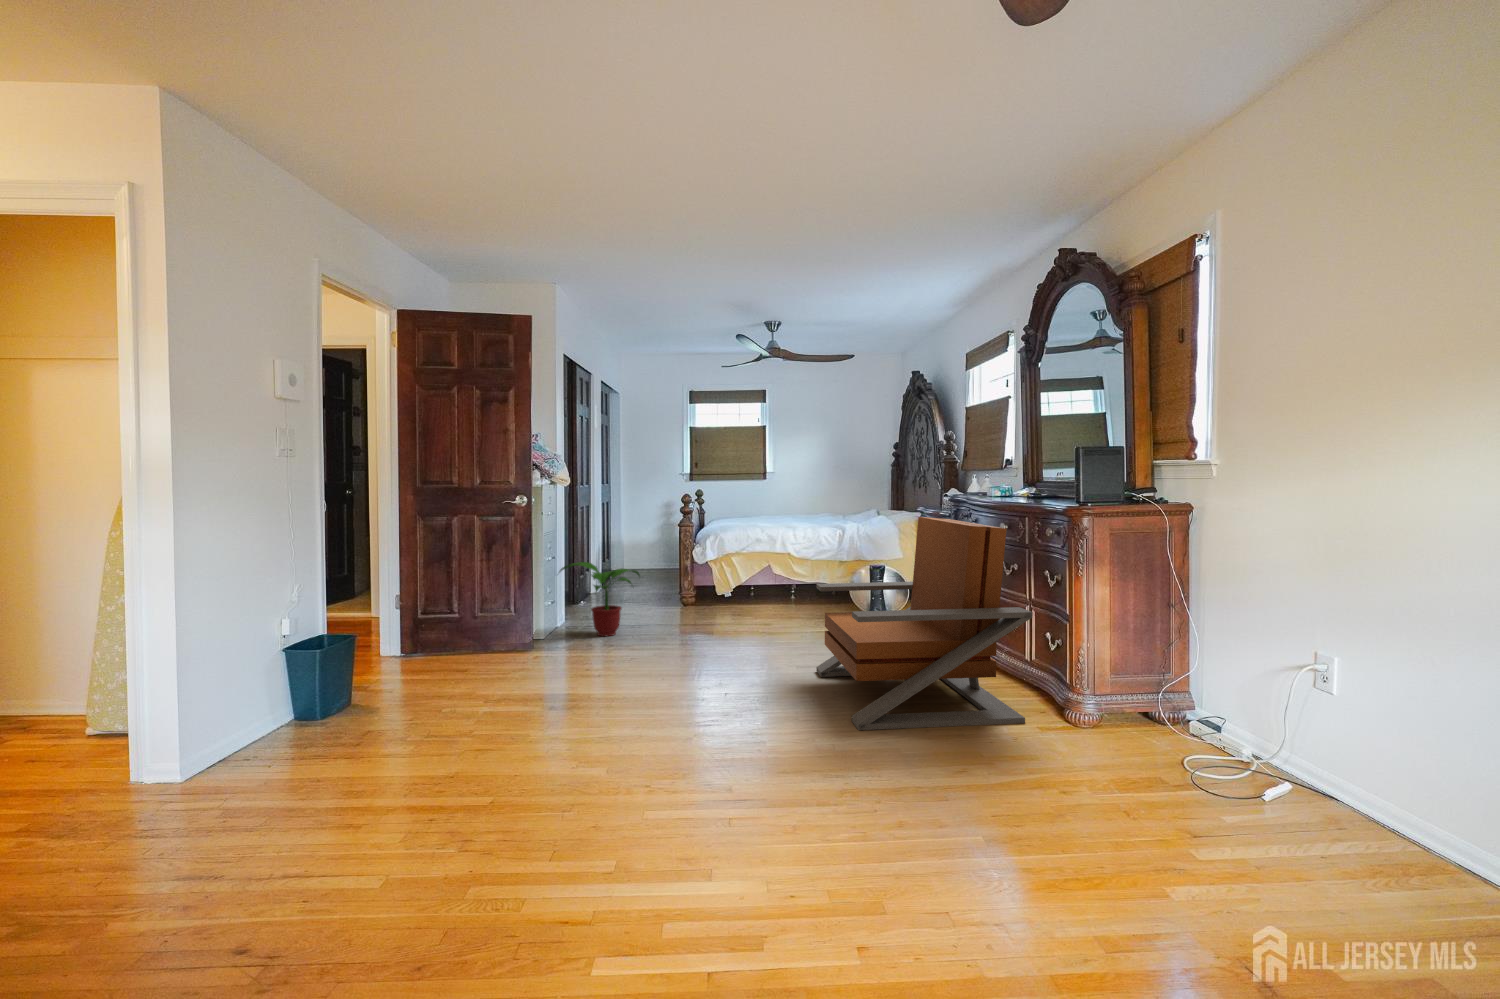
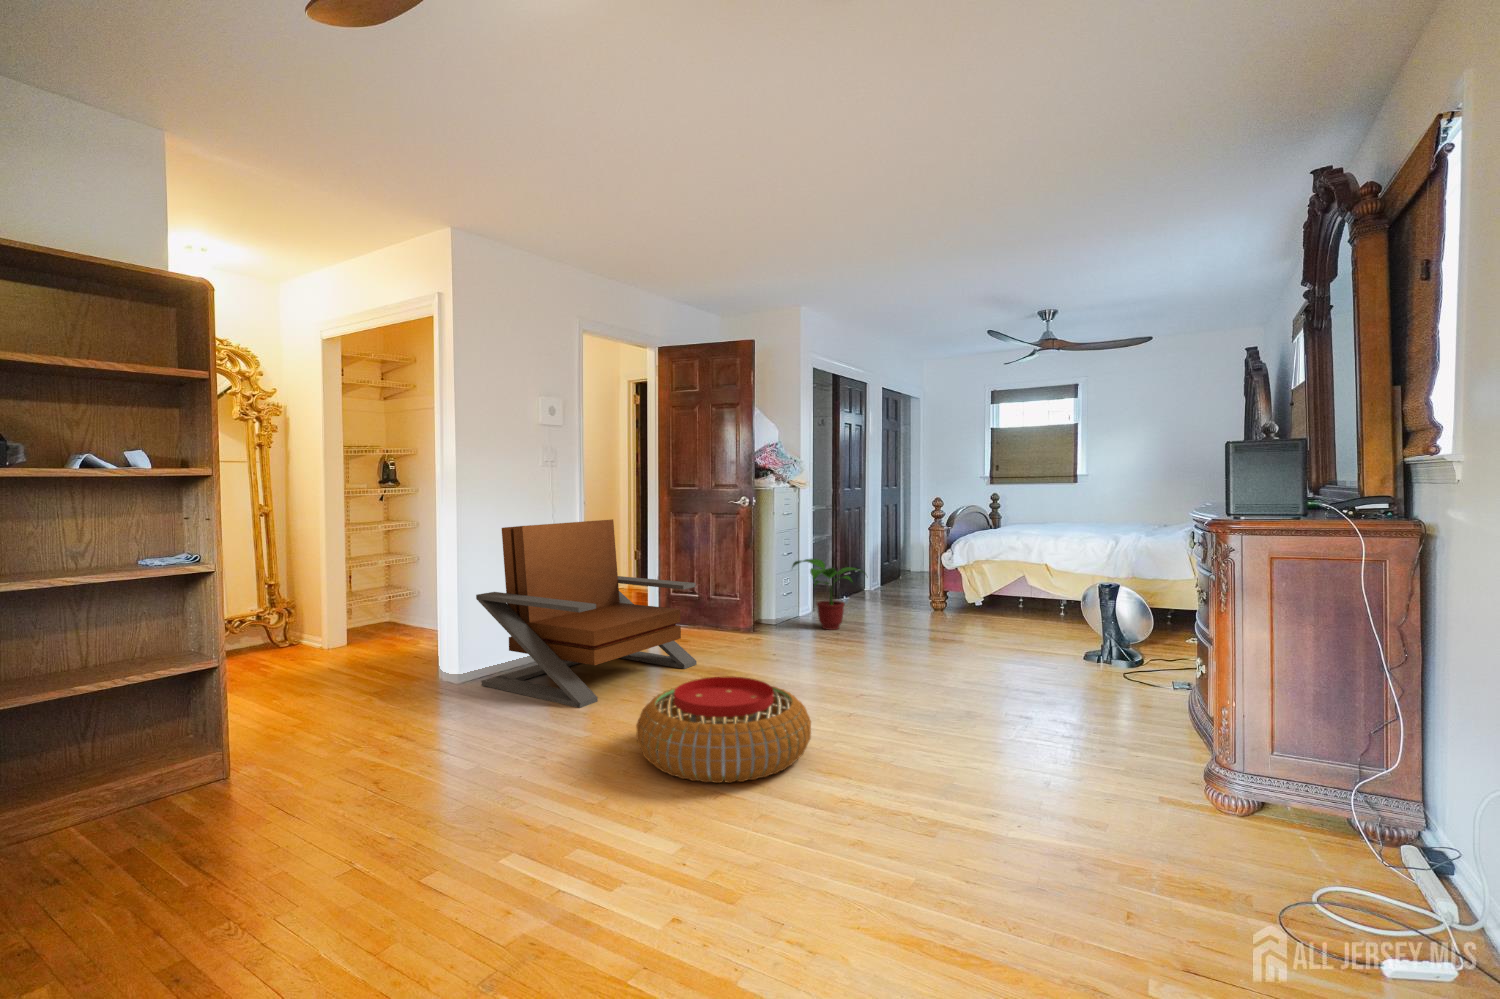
lounge chair: present [816,517,1032,730] -> present [476,519,697,708]
pouf: none [566,692,758,812] -> present [636,677,811,783]

